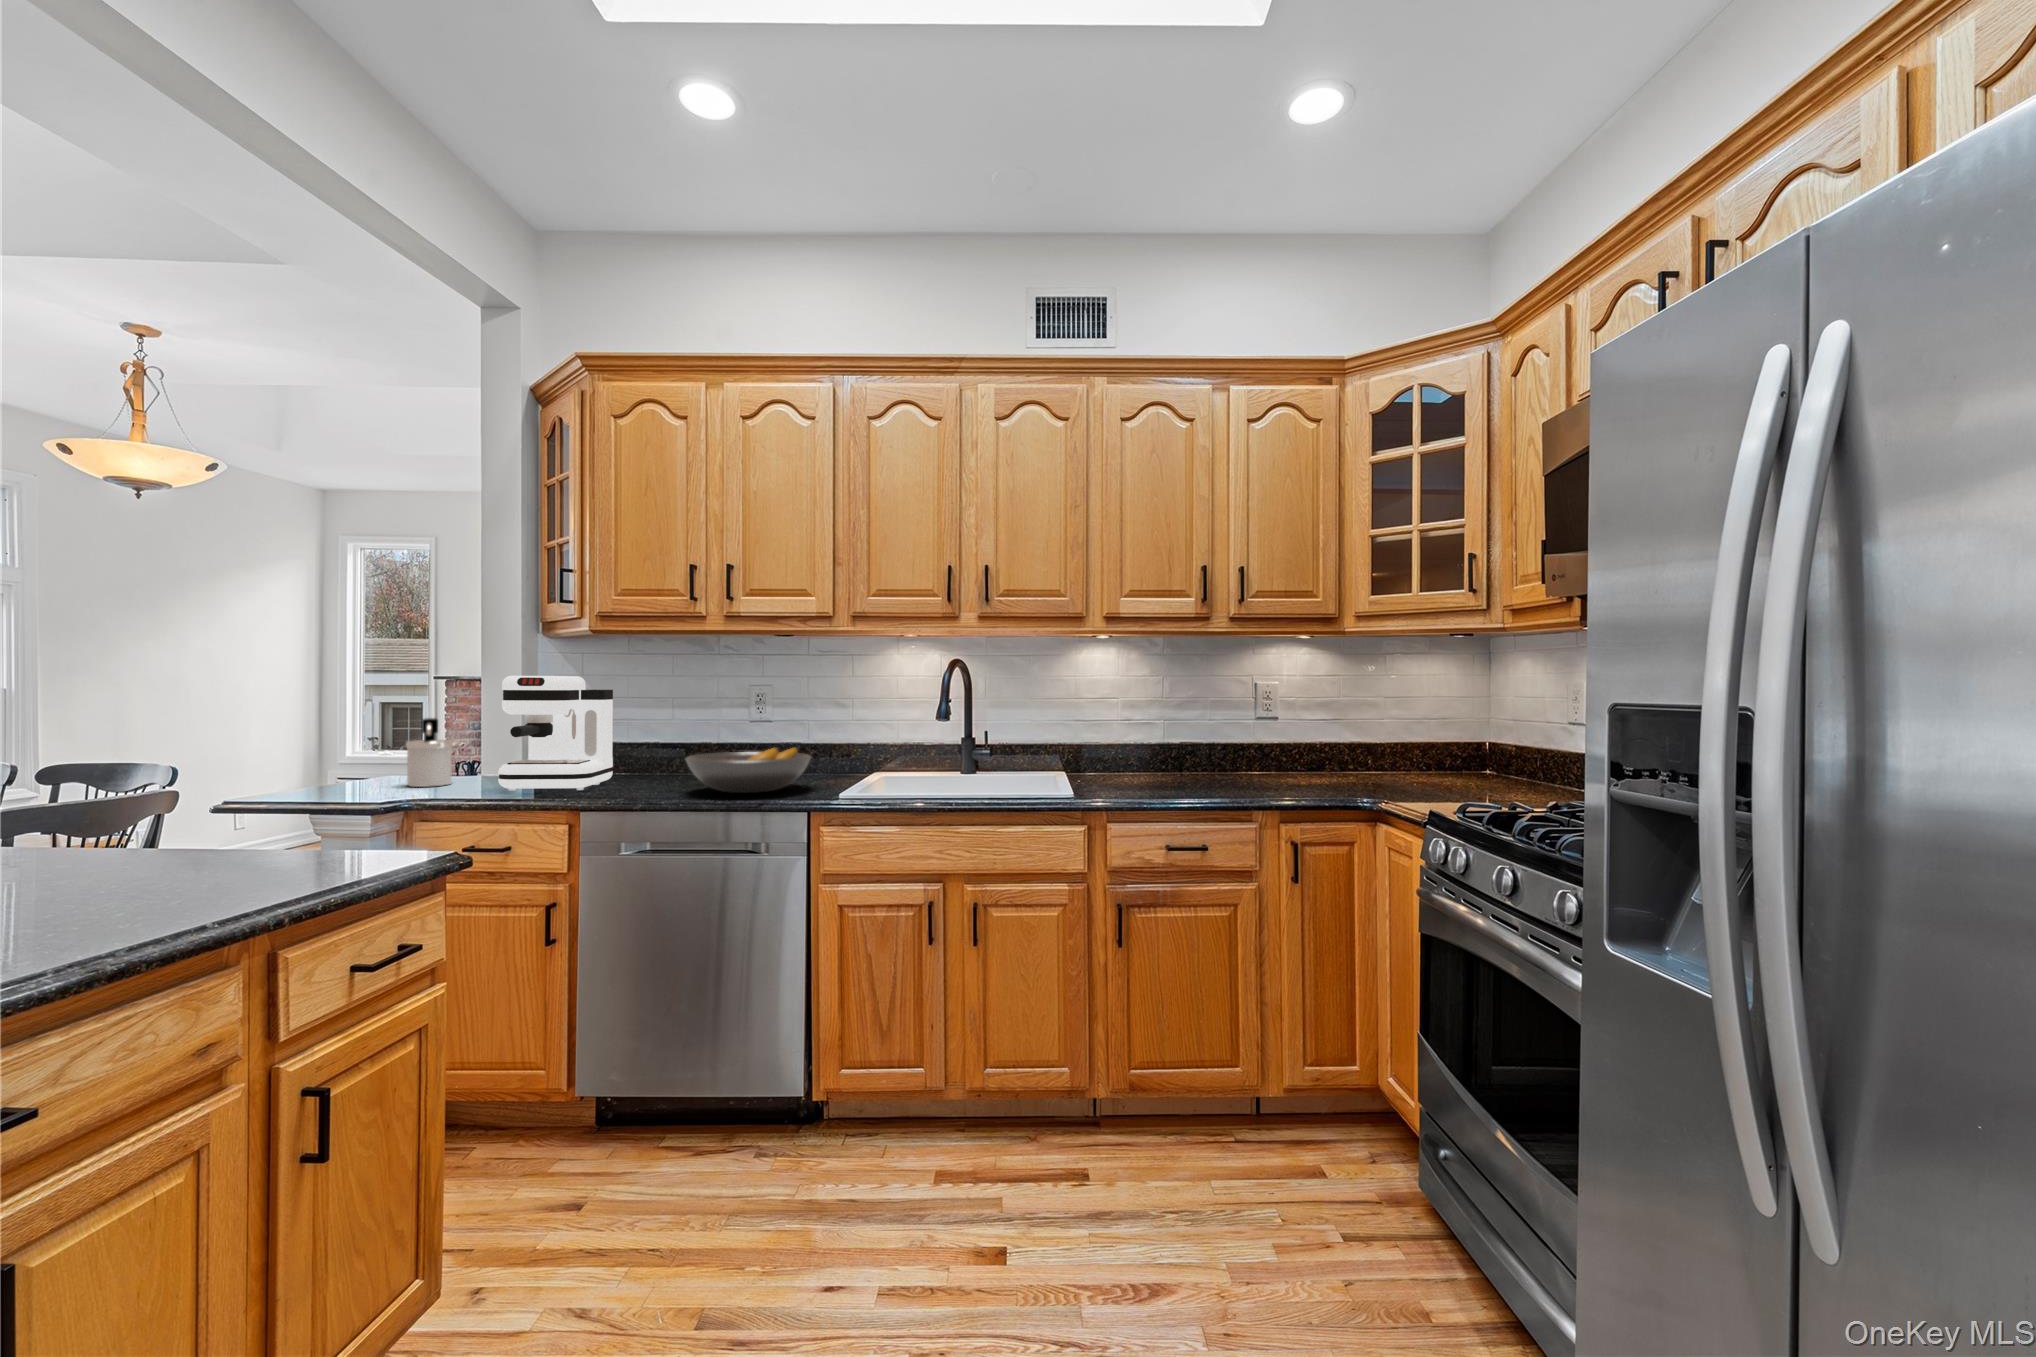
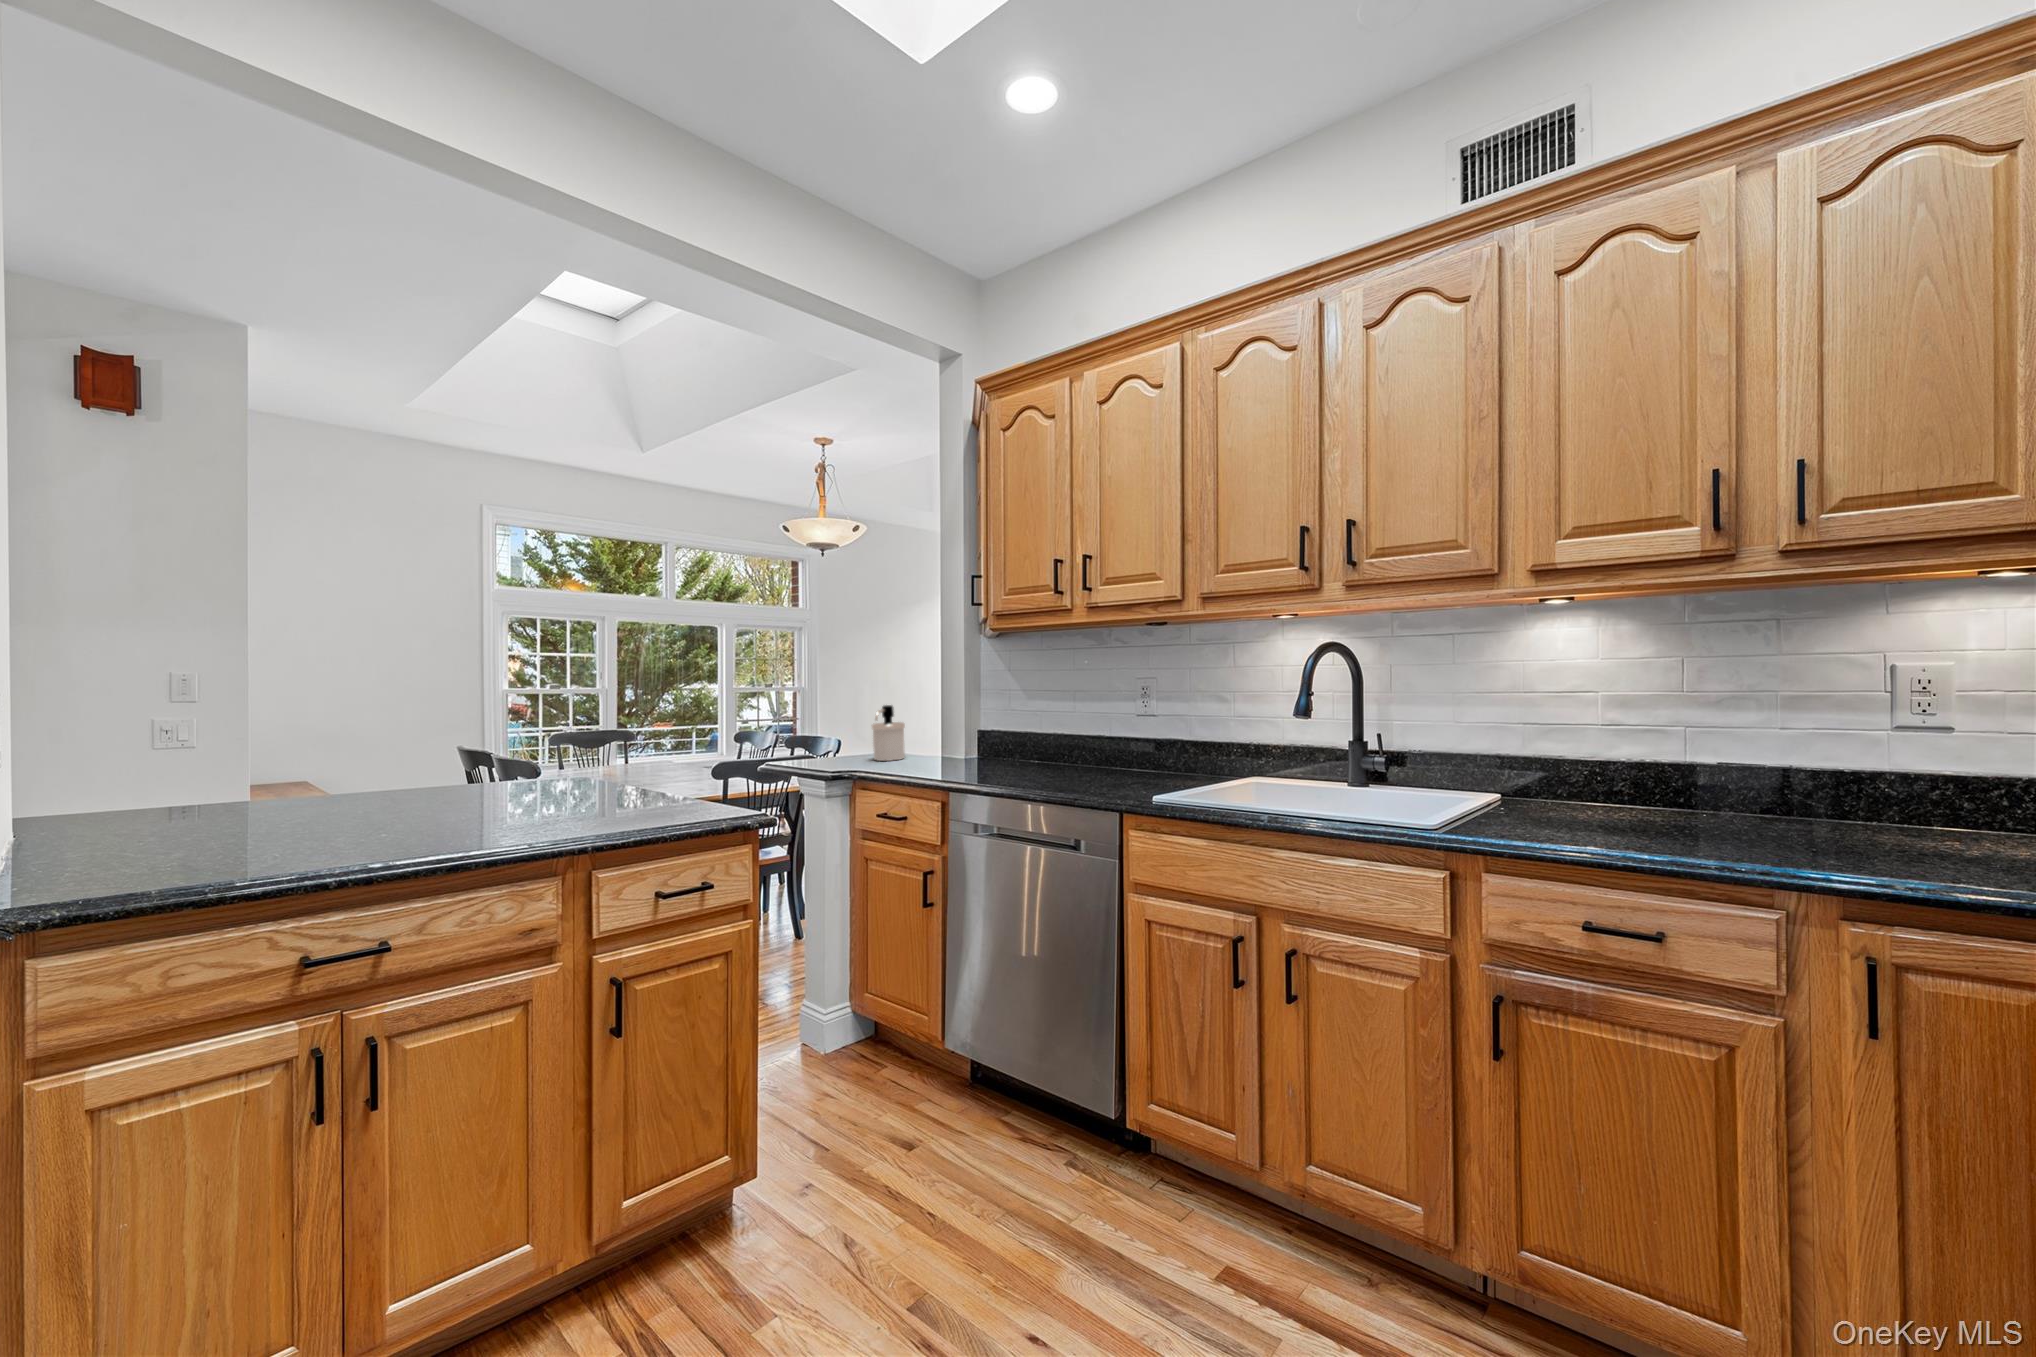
coffee maker: present [498,676,613,791] -> none [902,669,1006,773]
fruit bowl: present [686,747,811,793] -> none [1022,742,1147,788]

